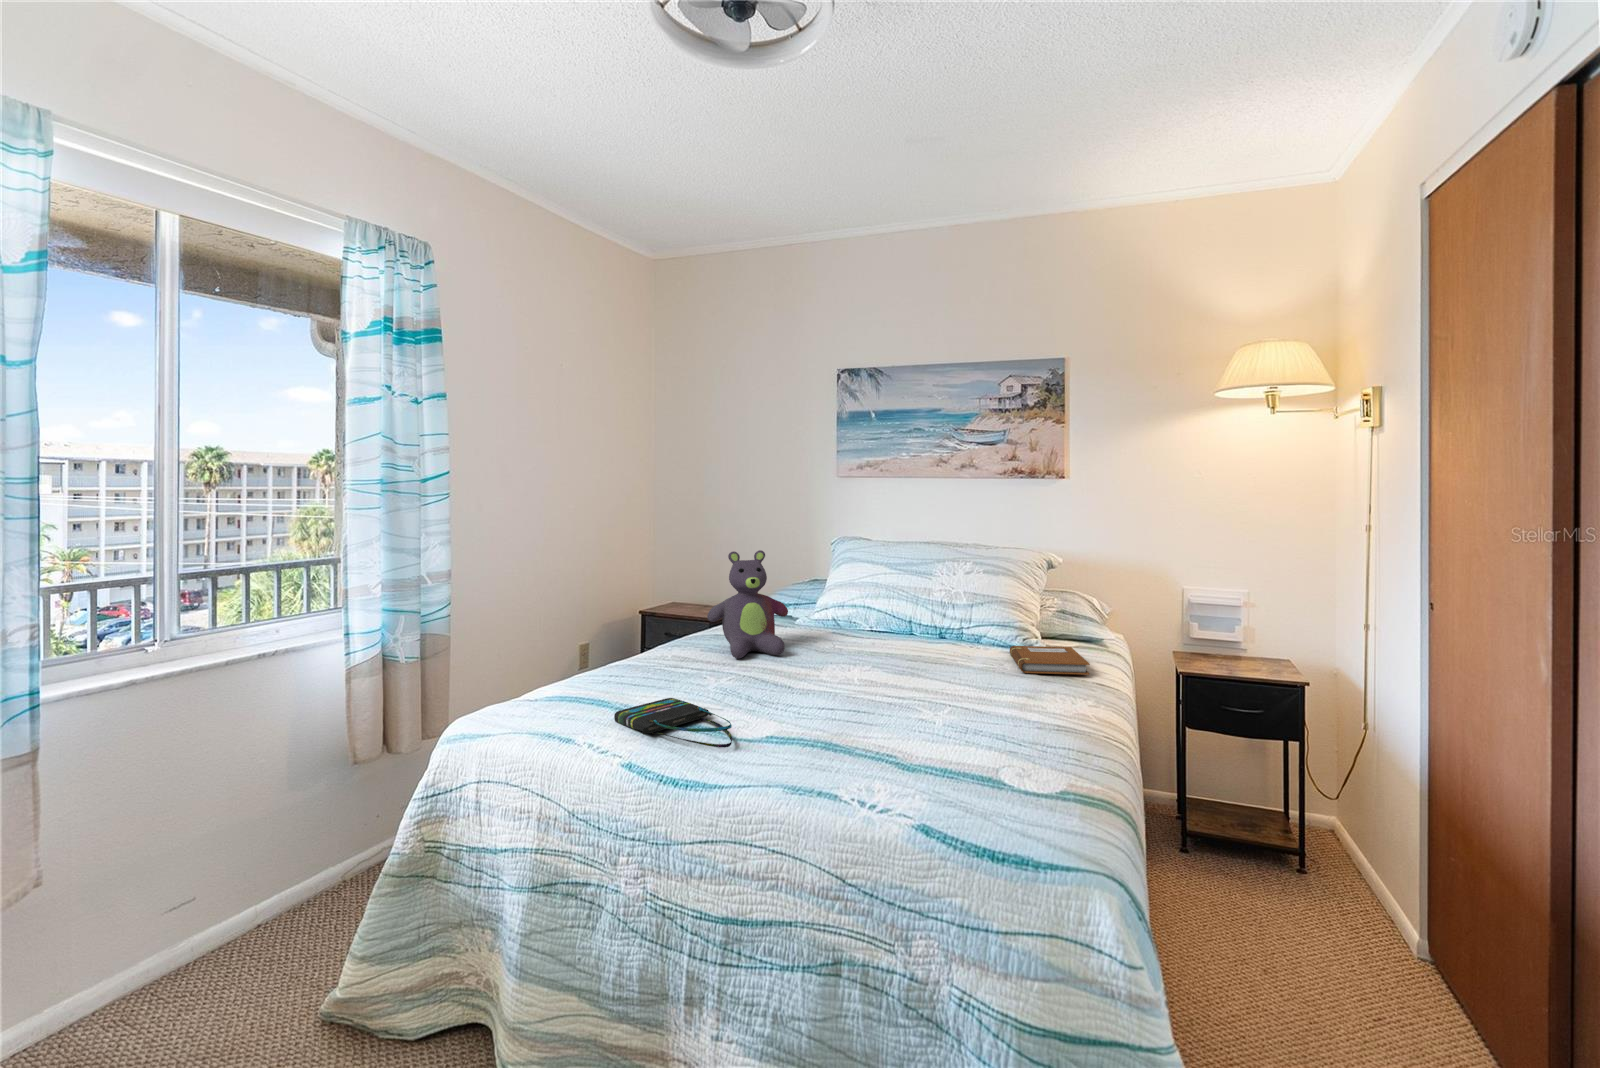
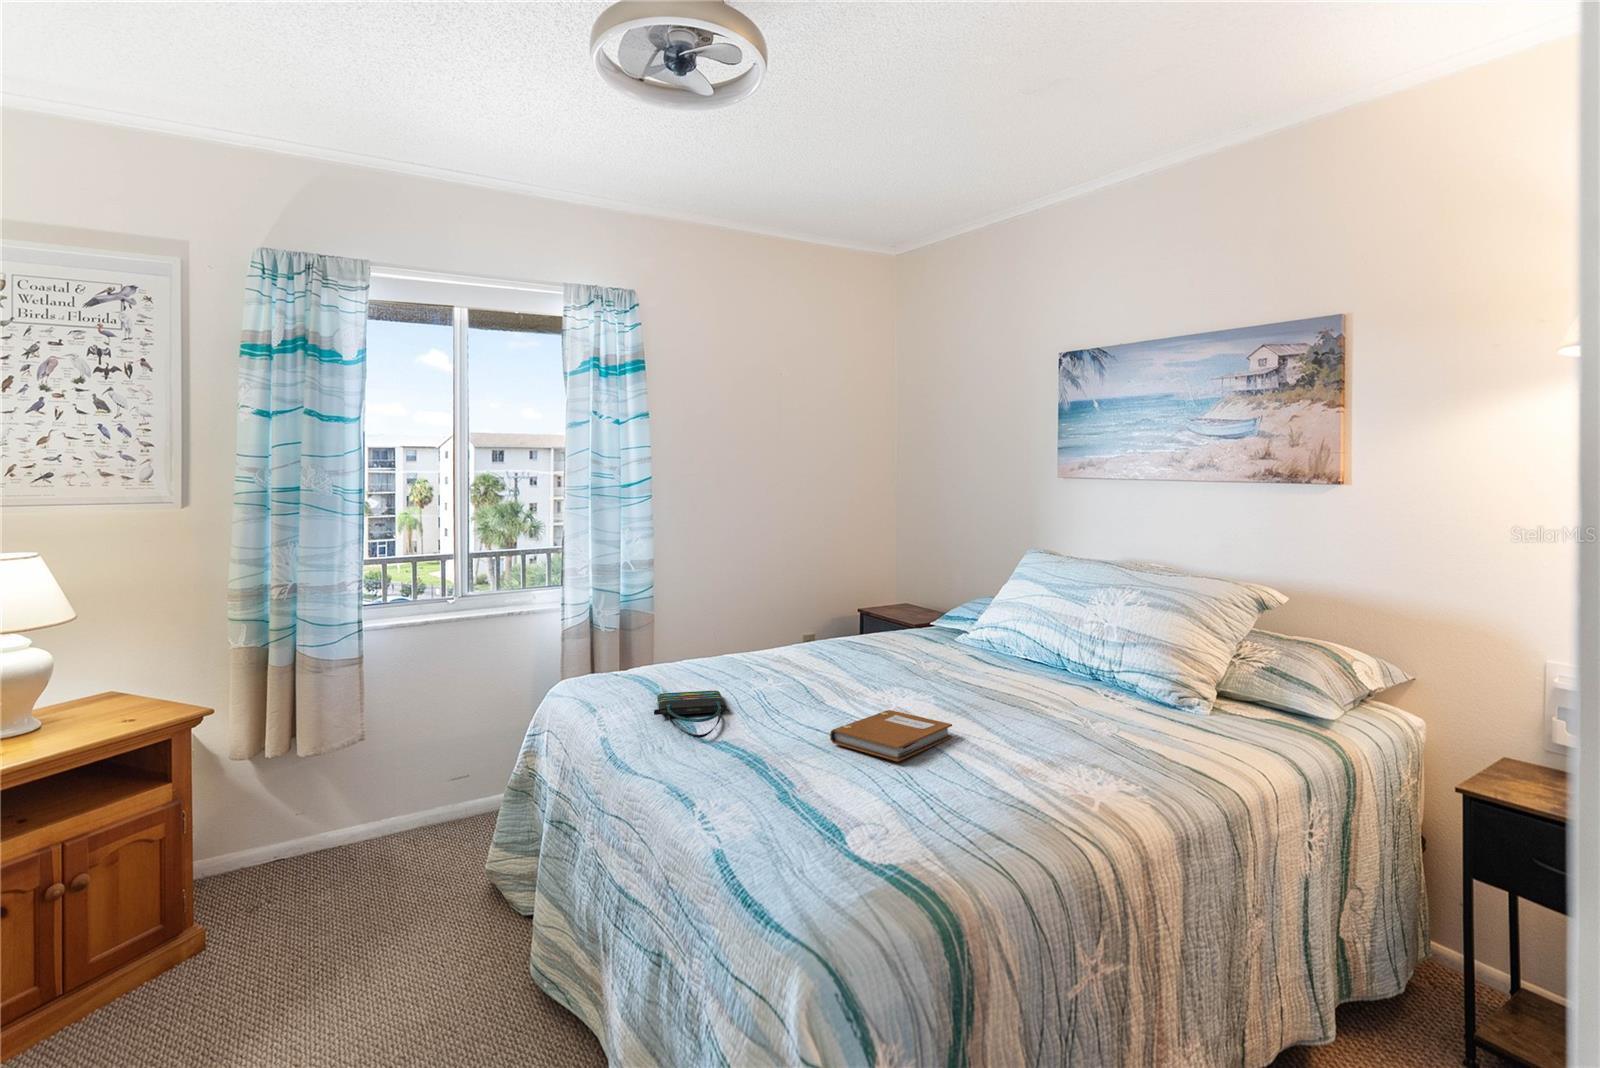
stuffed bear: present [707,550,788,659] -> none [821,559,904,670]
notebook: present [1010,646,1089,675] -> present [830,710,952,762]

